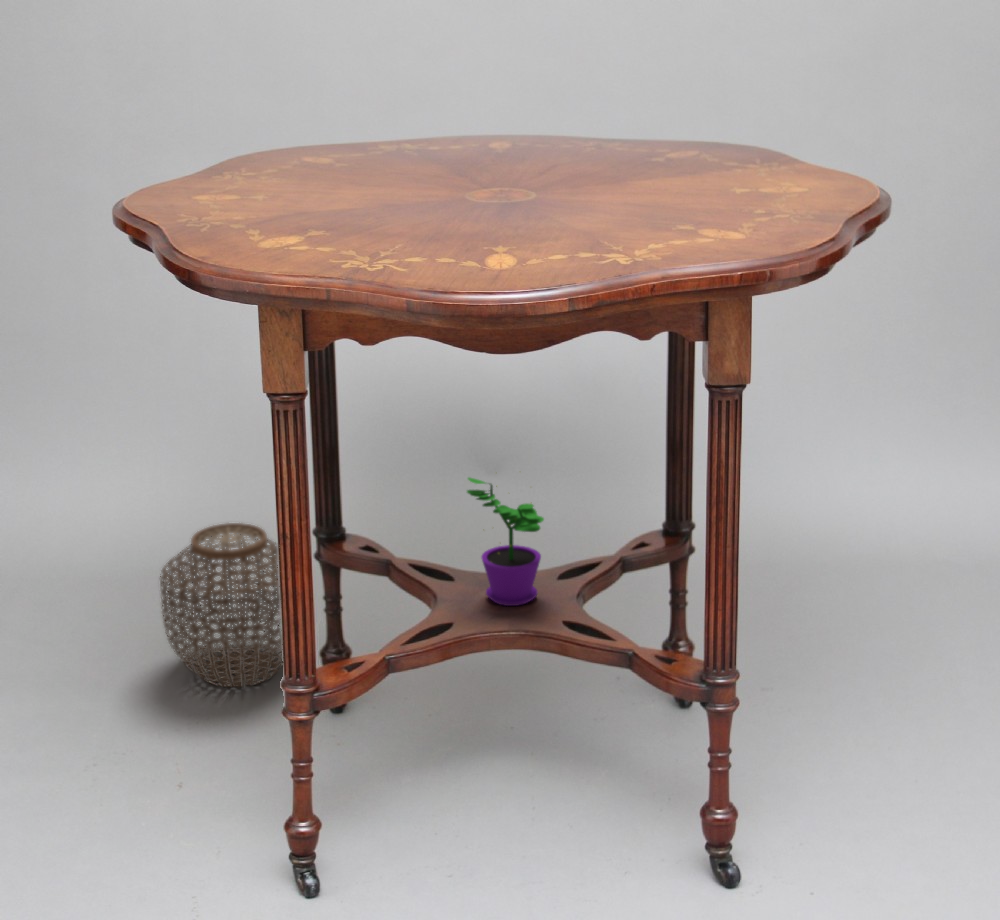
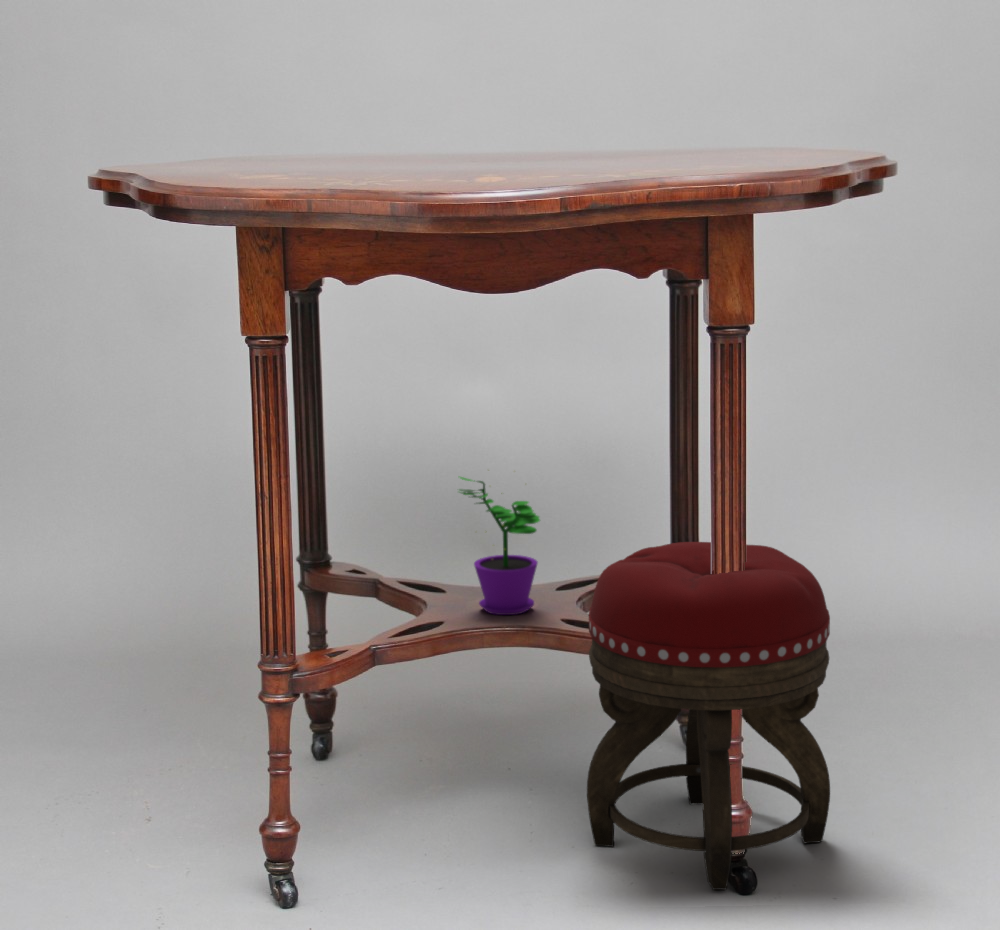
woven basket: present [160,523,285,687] -> none [130,551,286,725]
footstool: none [585,561,812,893] -> present [587,542,830,890]

